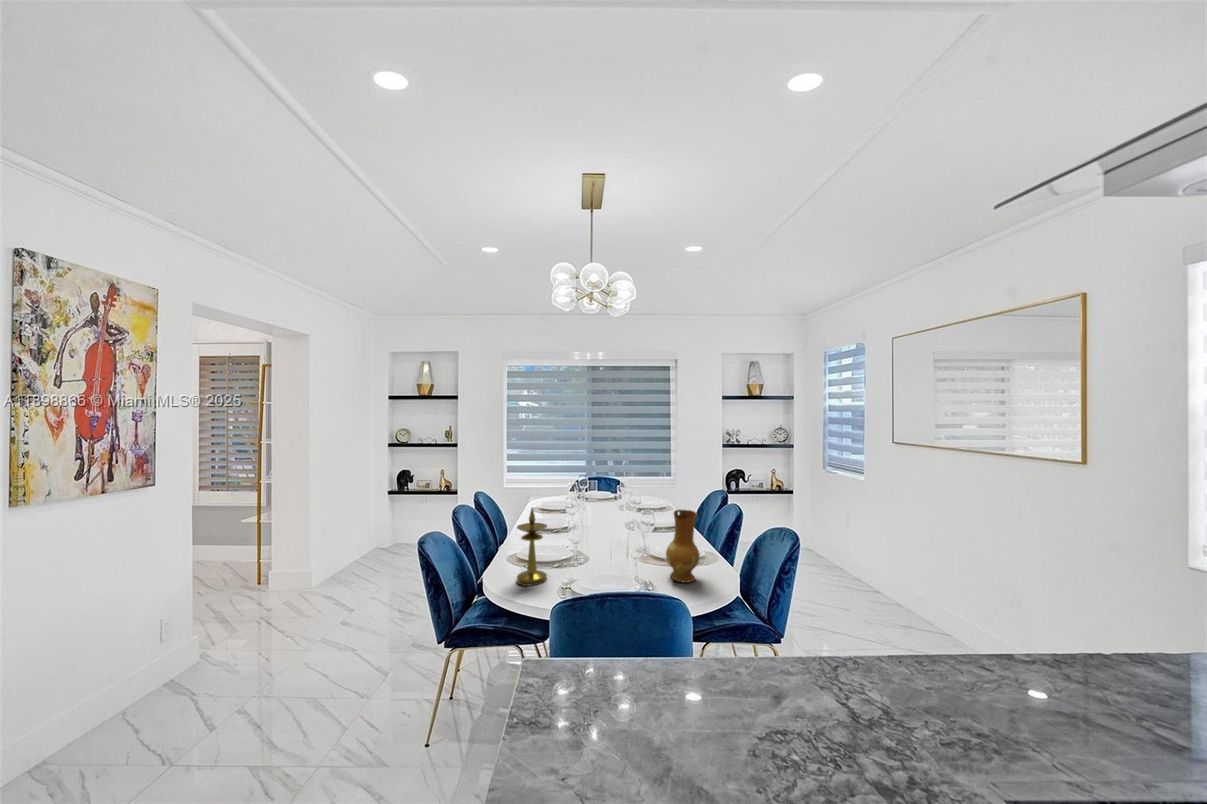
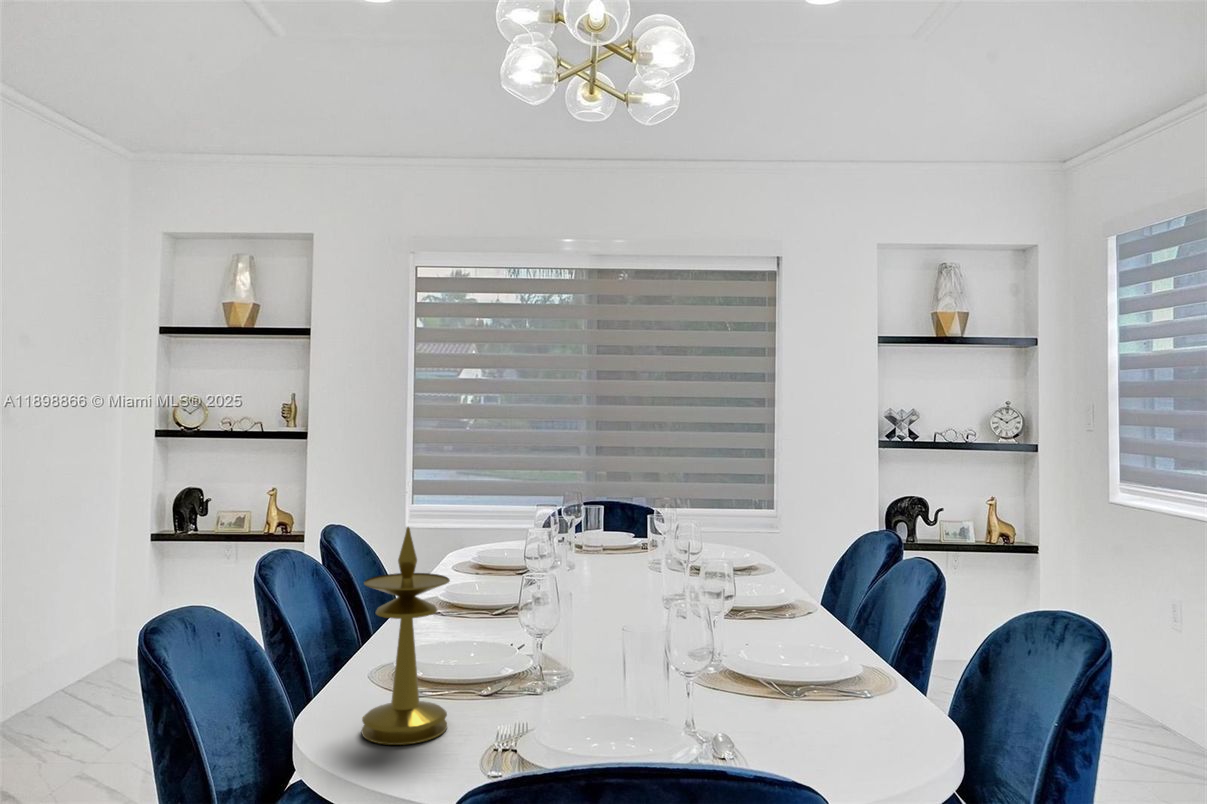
ceramic jug: present [666,510,700,583] -> none [778,542,873,746]

